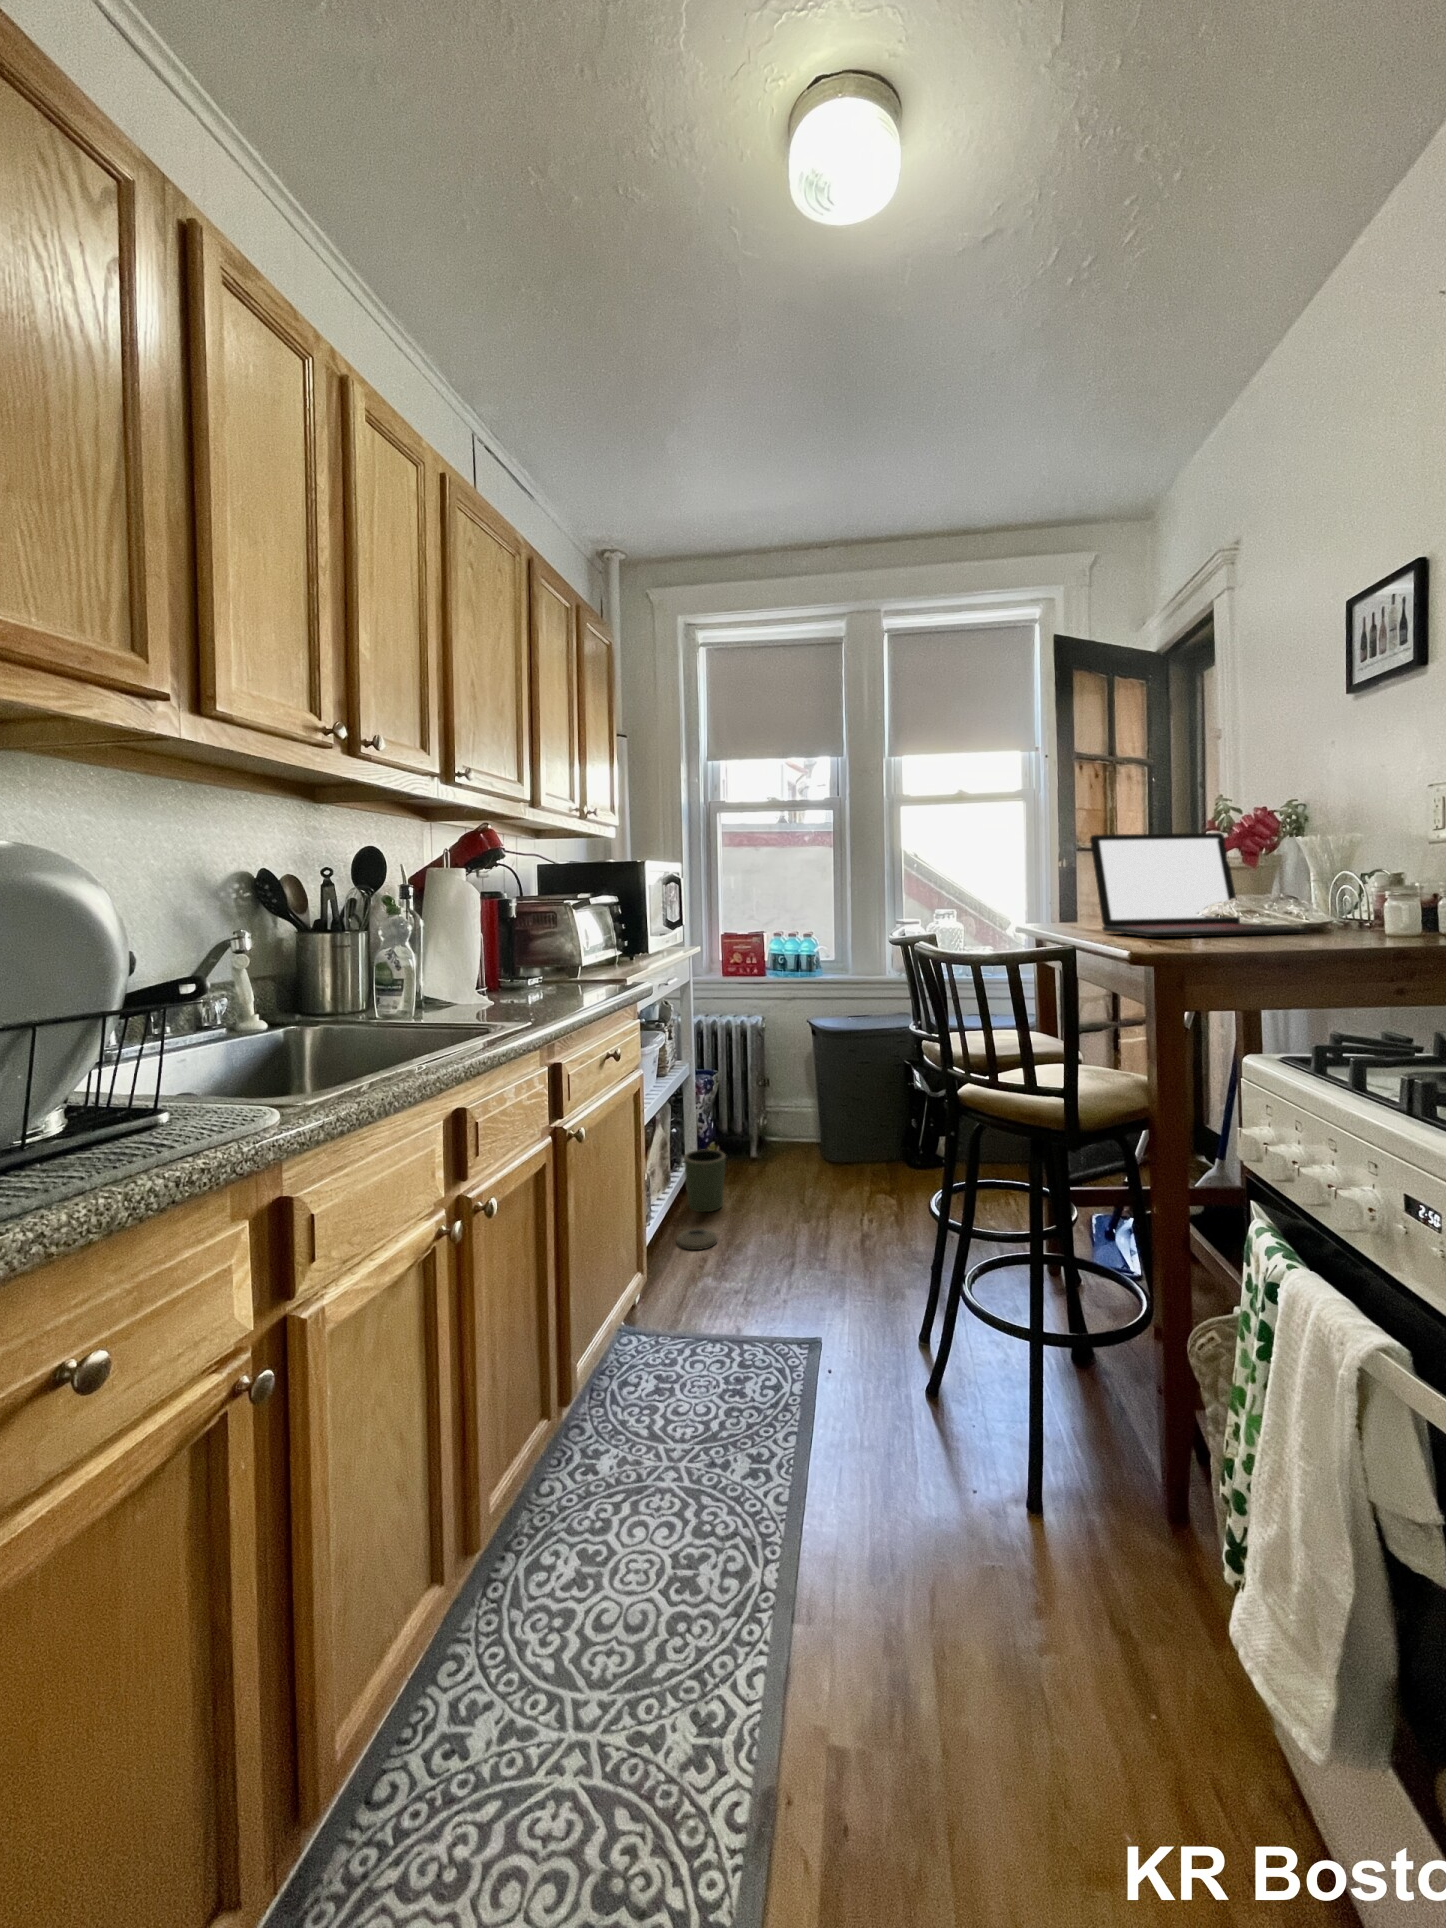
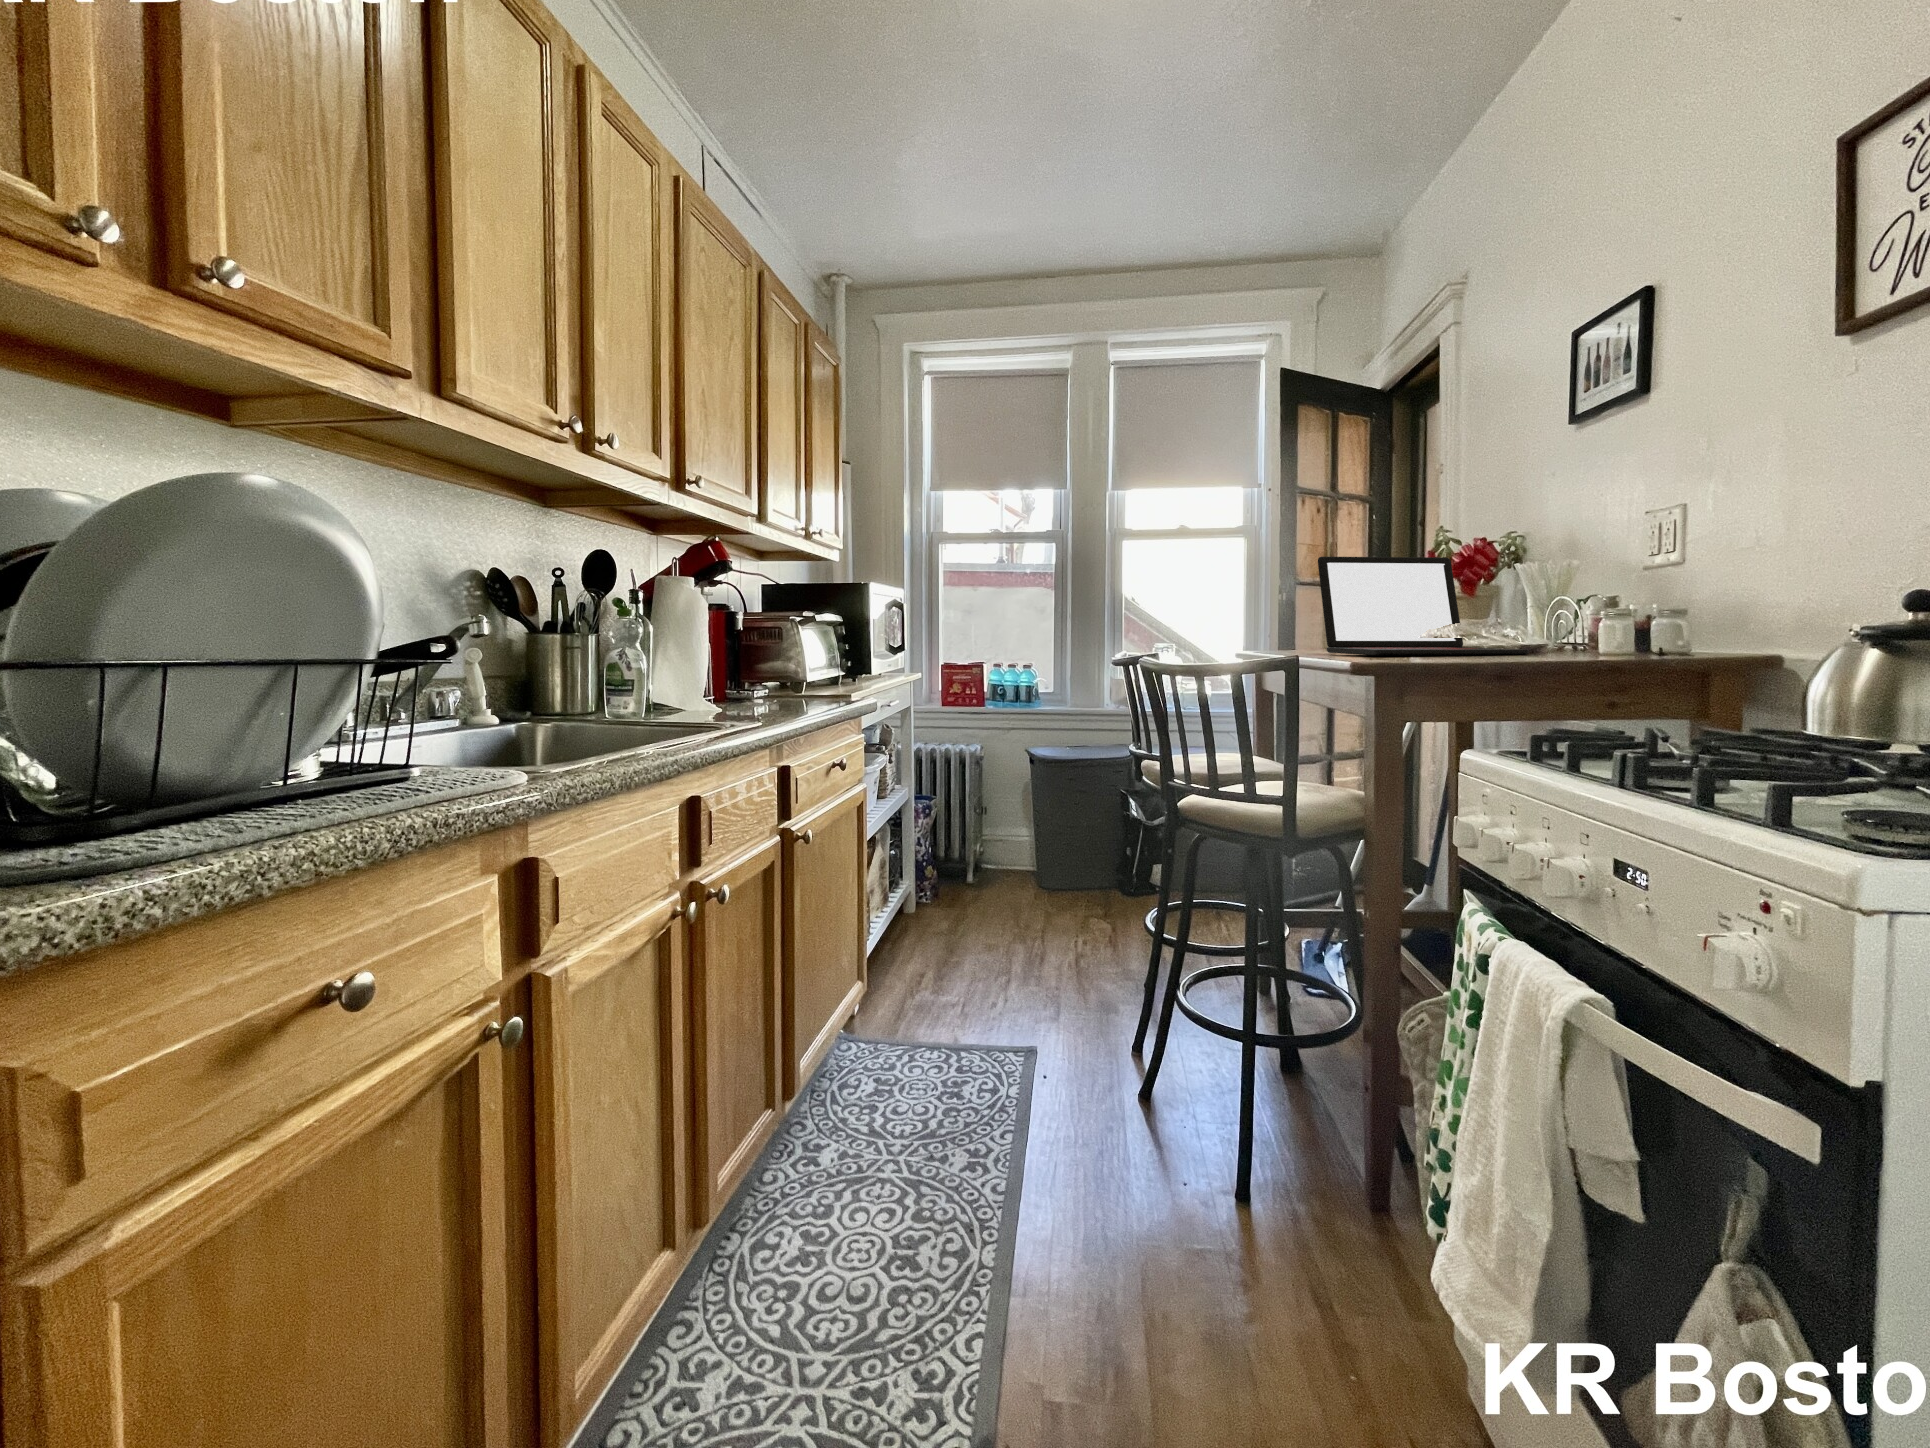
trash can: present [677,1149,726,1250] -> none [894,875,943,970]

